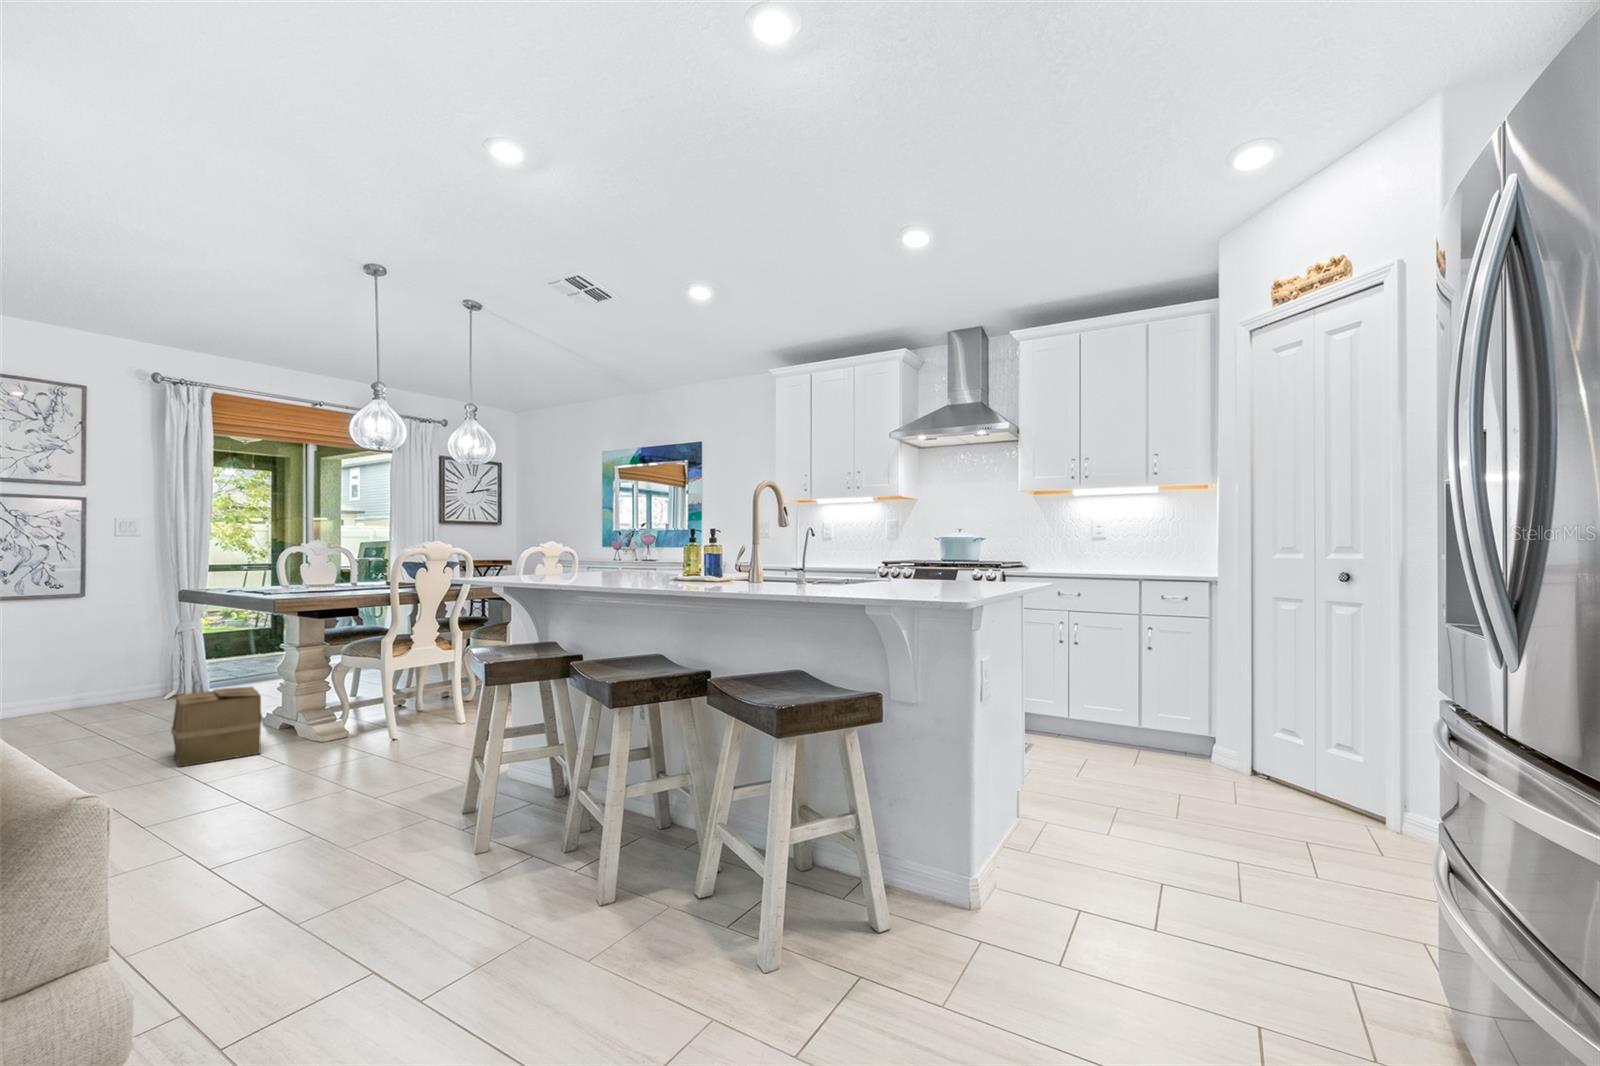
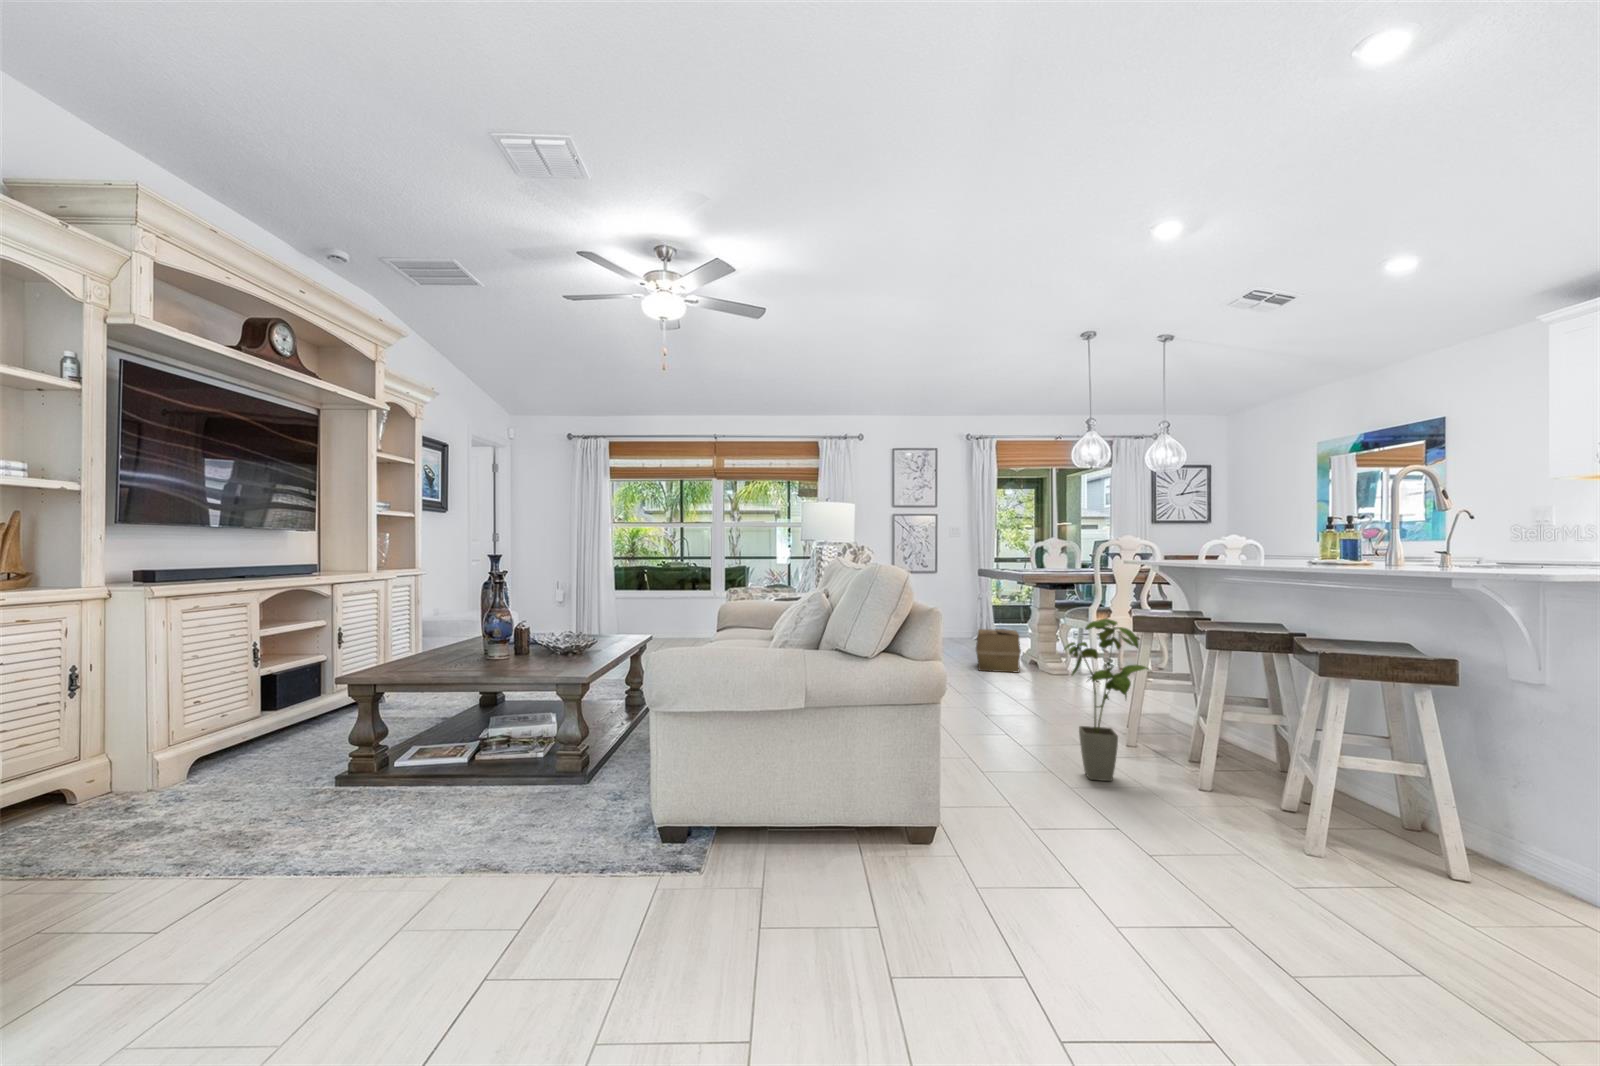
house plant: none [385,686,526,959] -> present [1065,619,1151,781]

